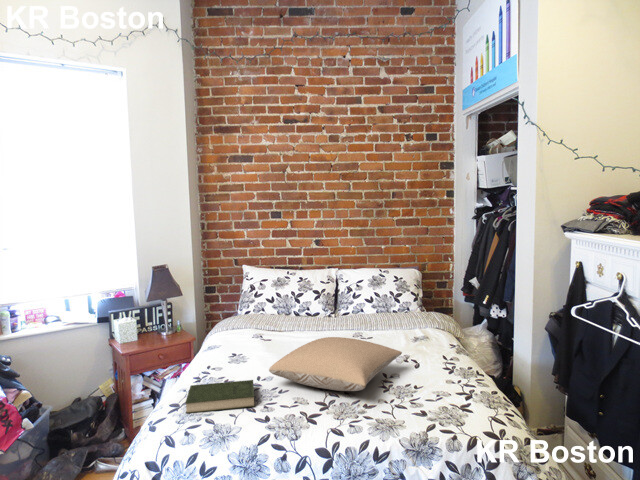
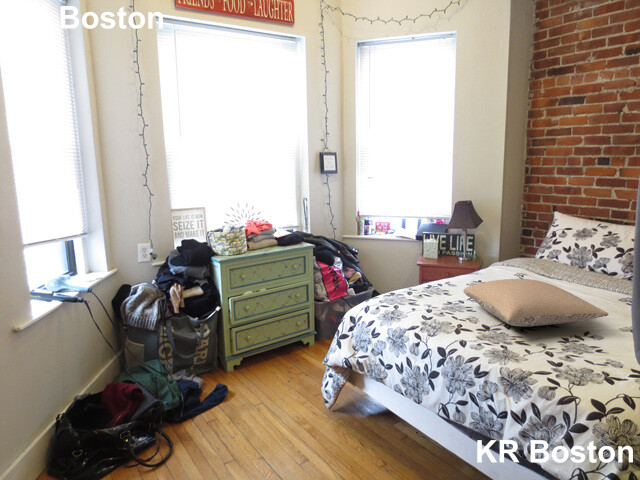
book: present [185,380,255,413] -> none [394,287,454,311]

